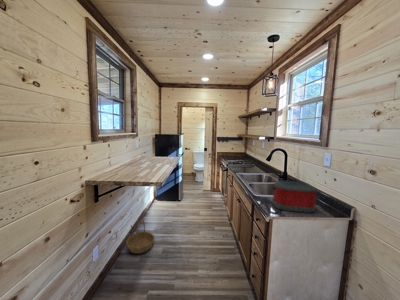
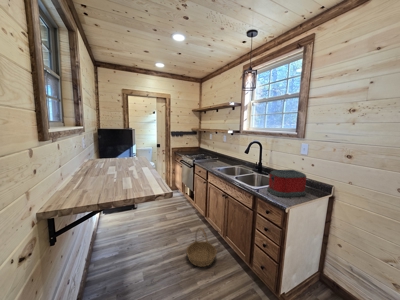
basket: present [126,220,154,254] -> present [186,228,217,267]

